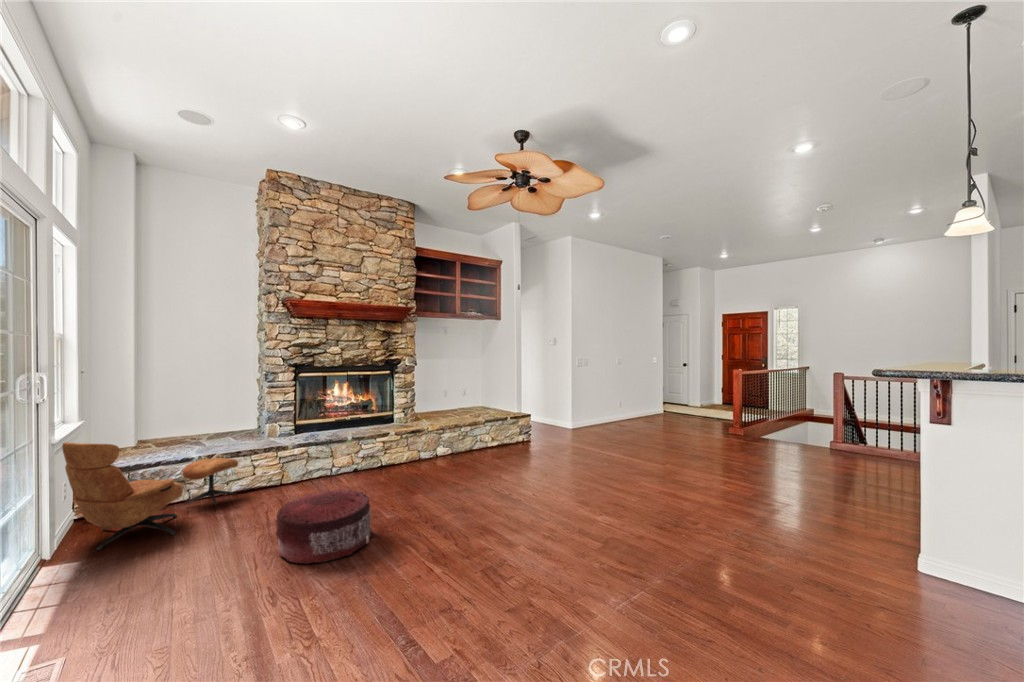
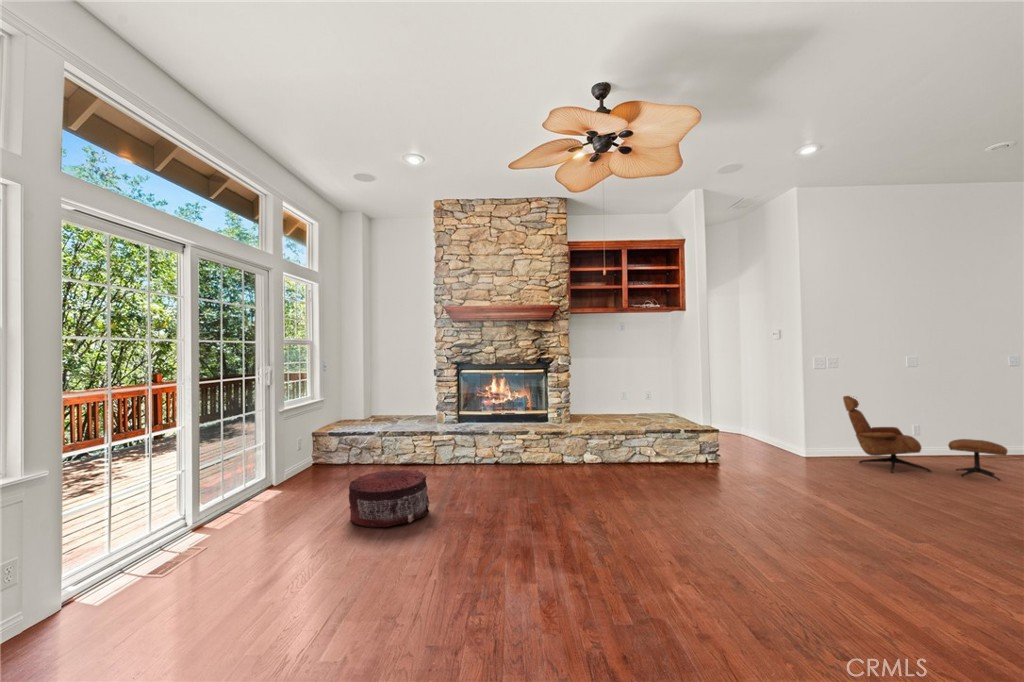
lounge chair: present [62,442,238,550] -> present [843,396,1008,481]

